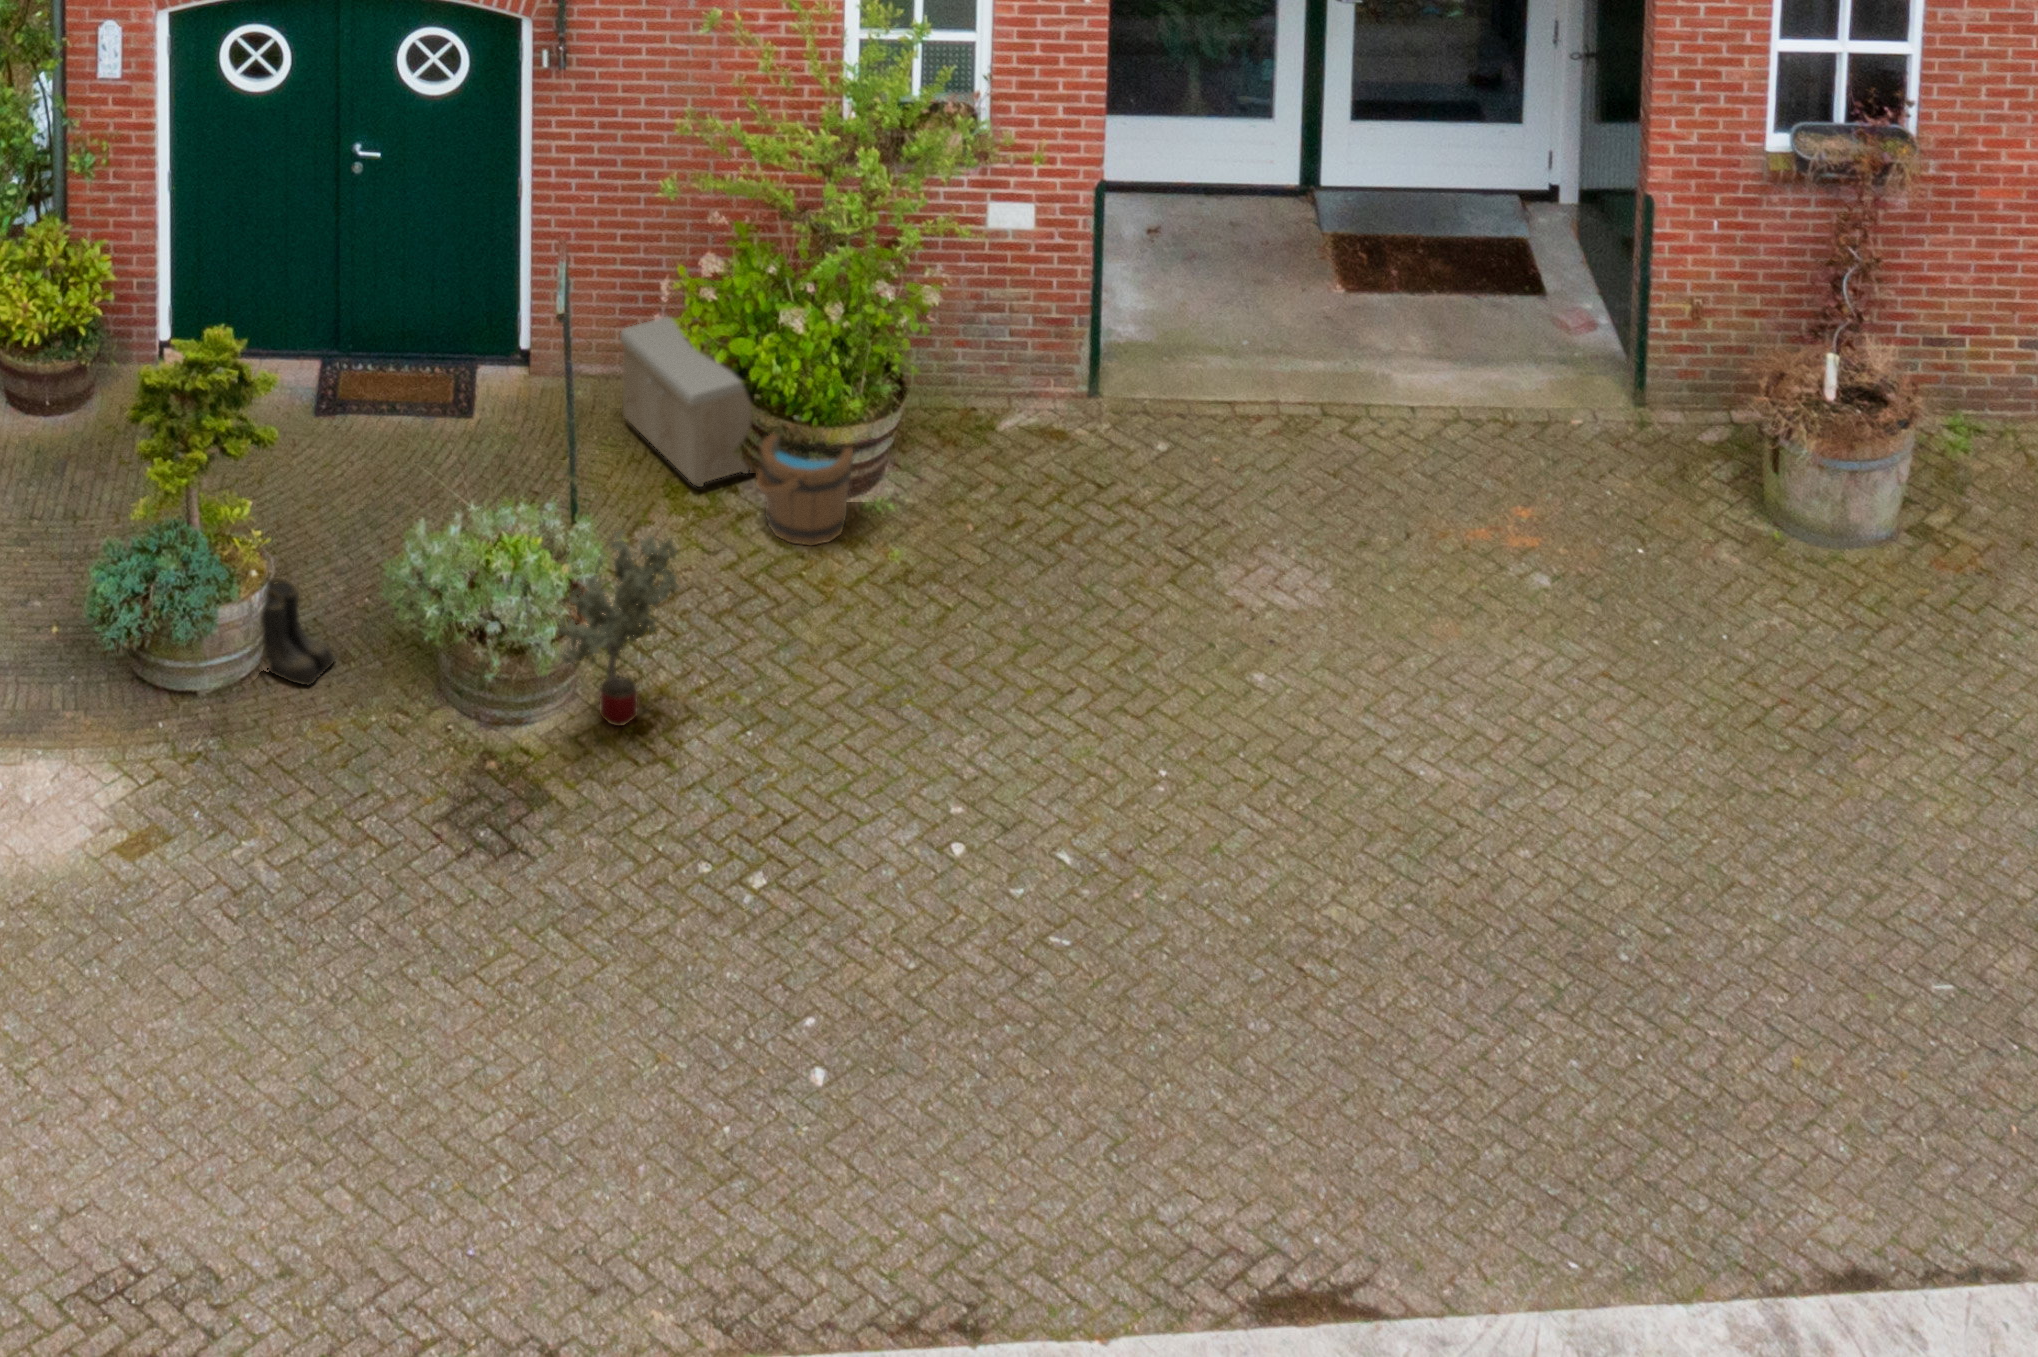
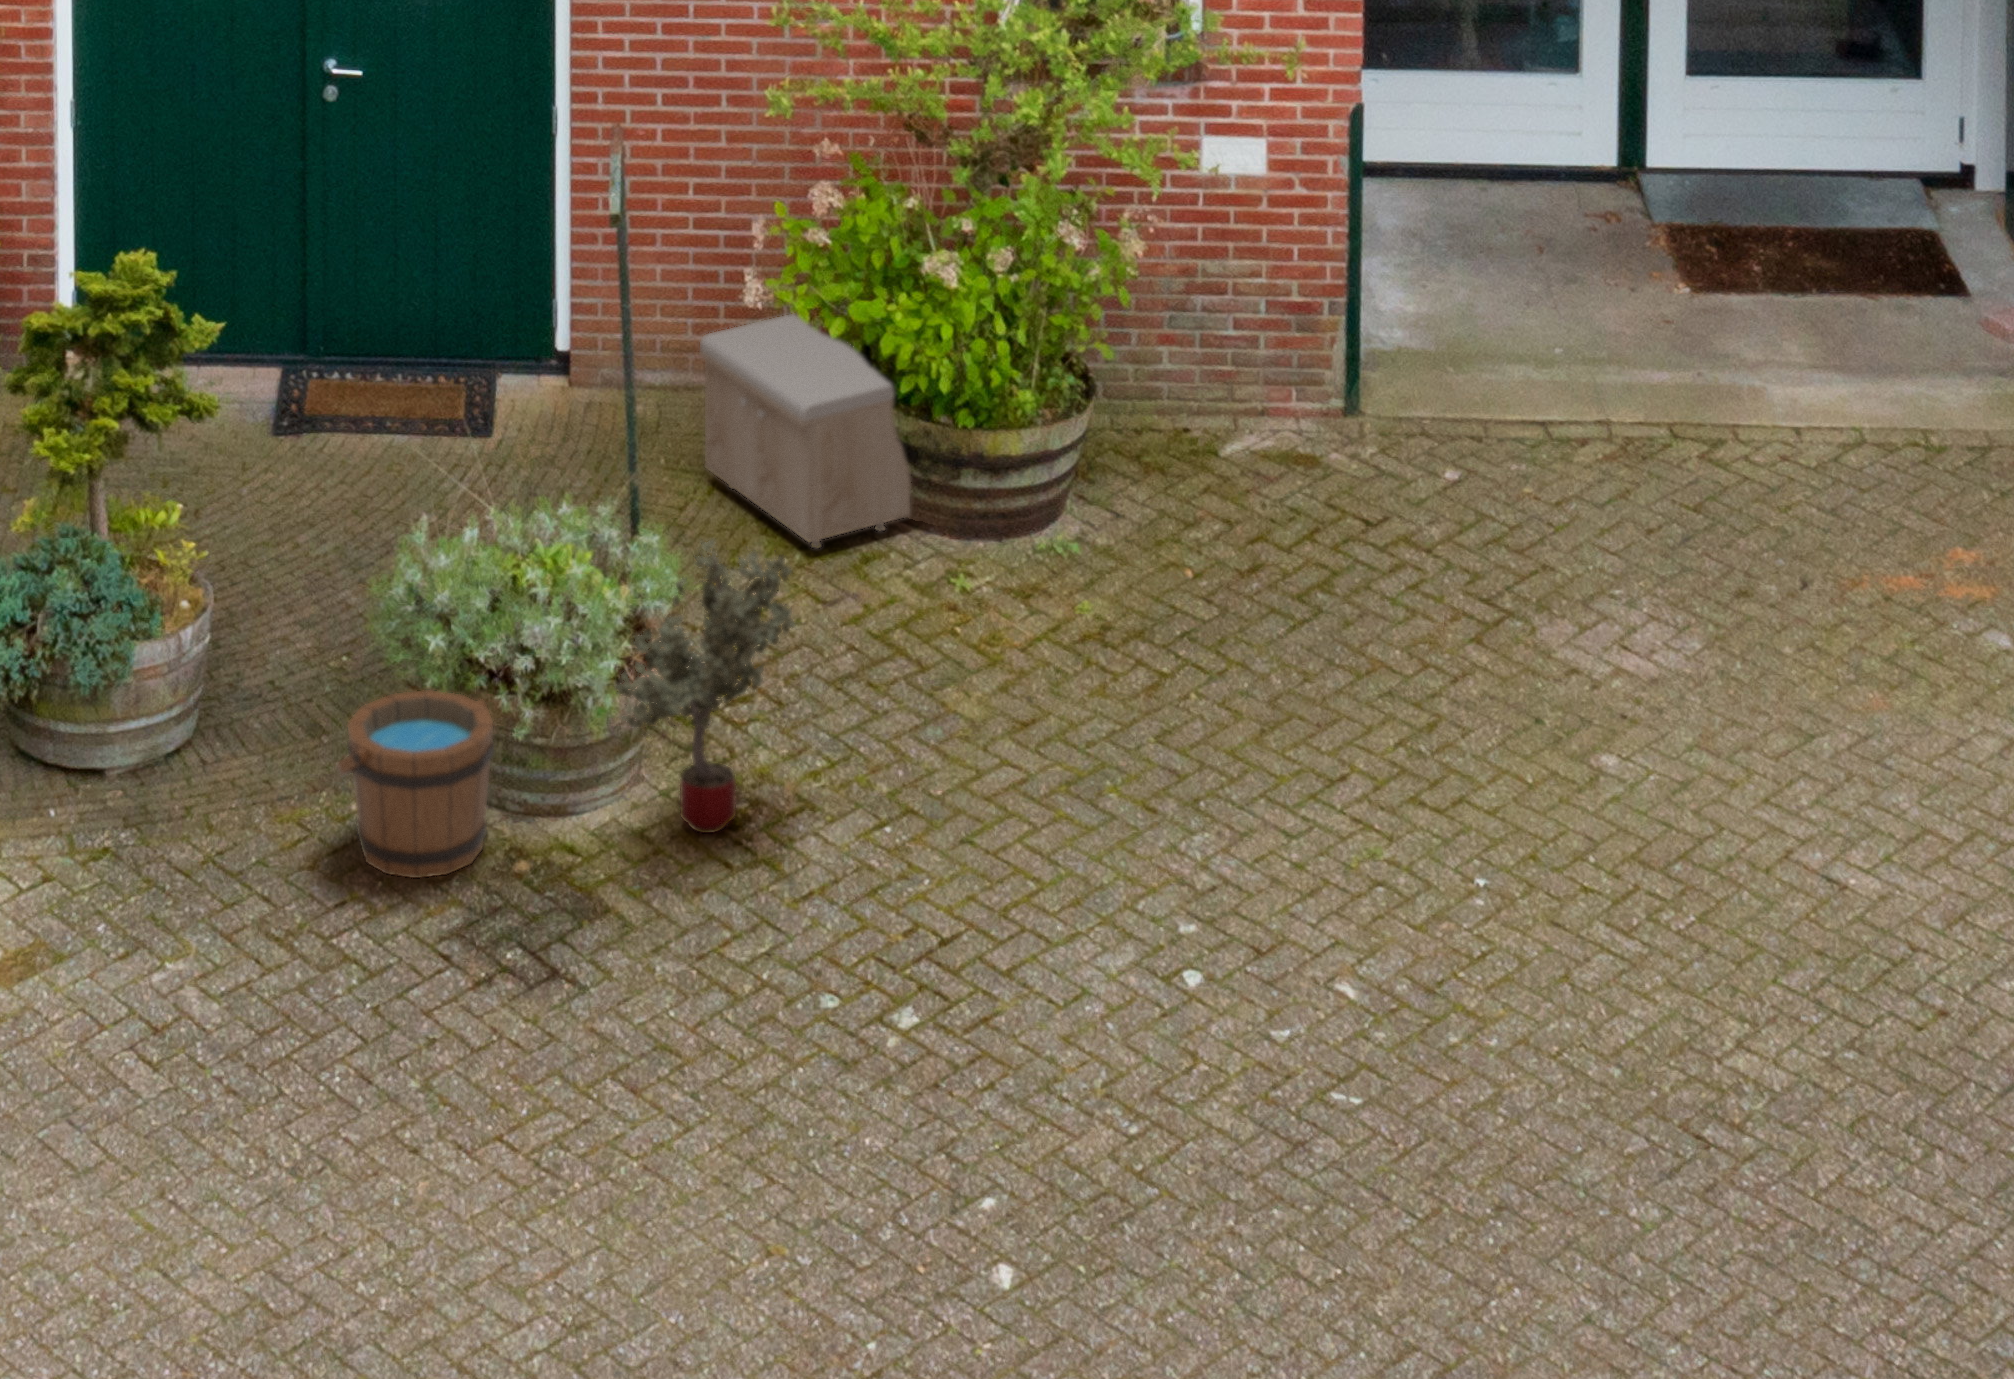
bucket: present [756,432,853,545] -> present [337,690,494,878]
boots: present [262,578,337,686] -> none [160,651,294,801]

